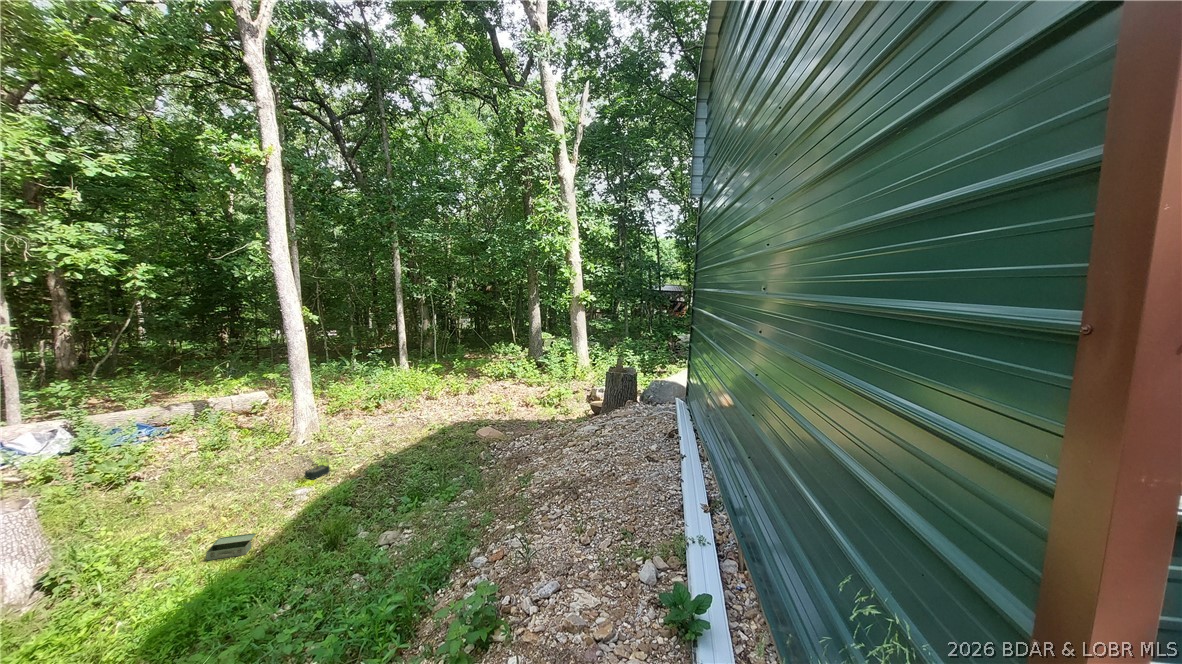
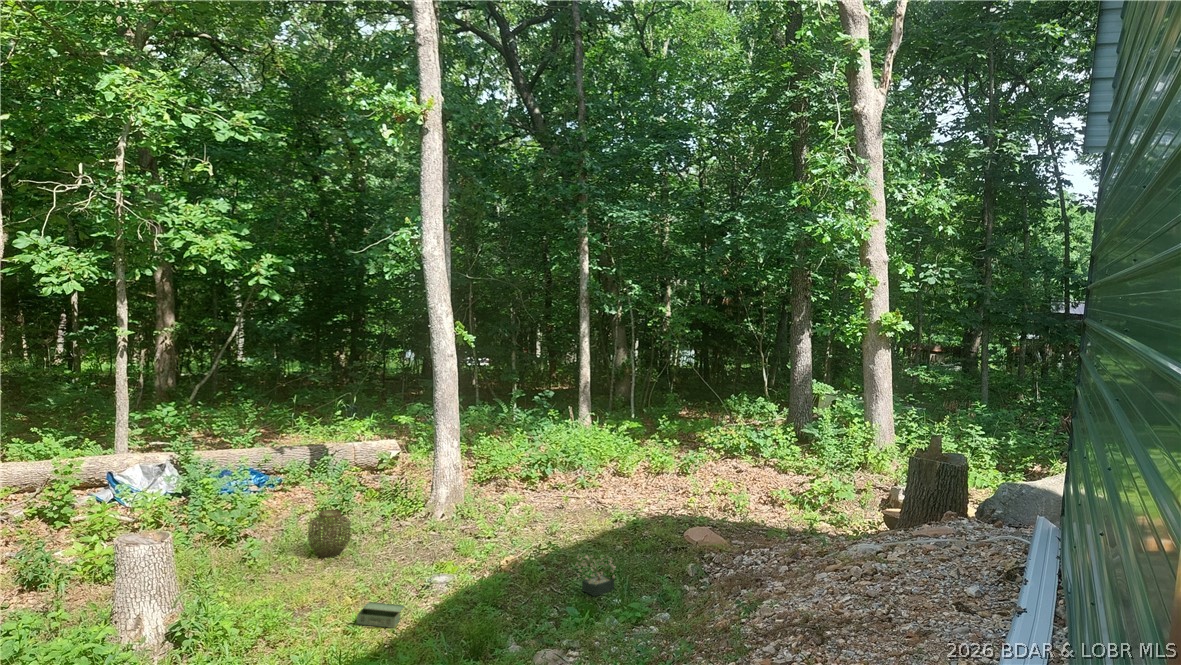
decorative plant: present [299,455,330,480] -> present [576,555,616,596]
woven basket: none [156,464,203,504] -> present [308,510,350,557]

